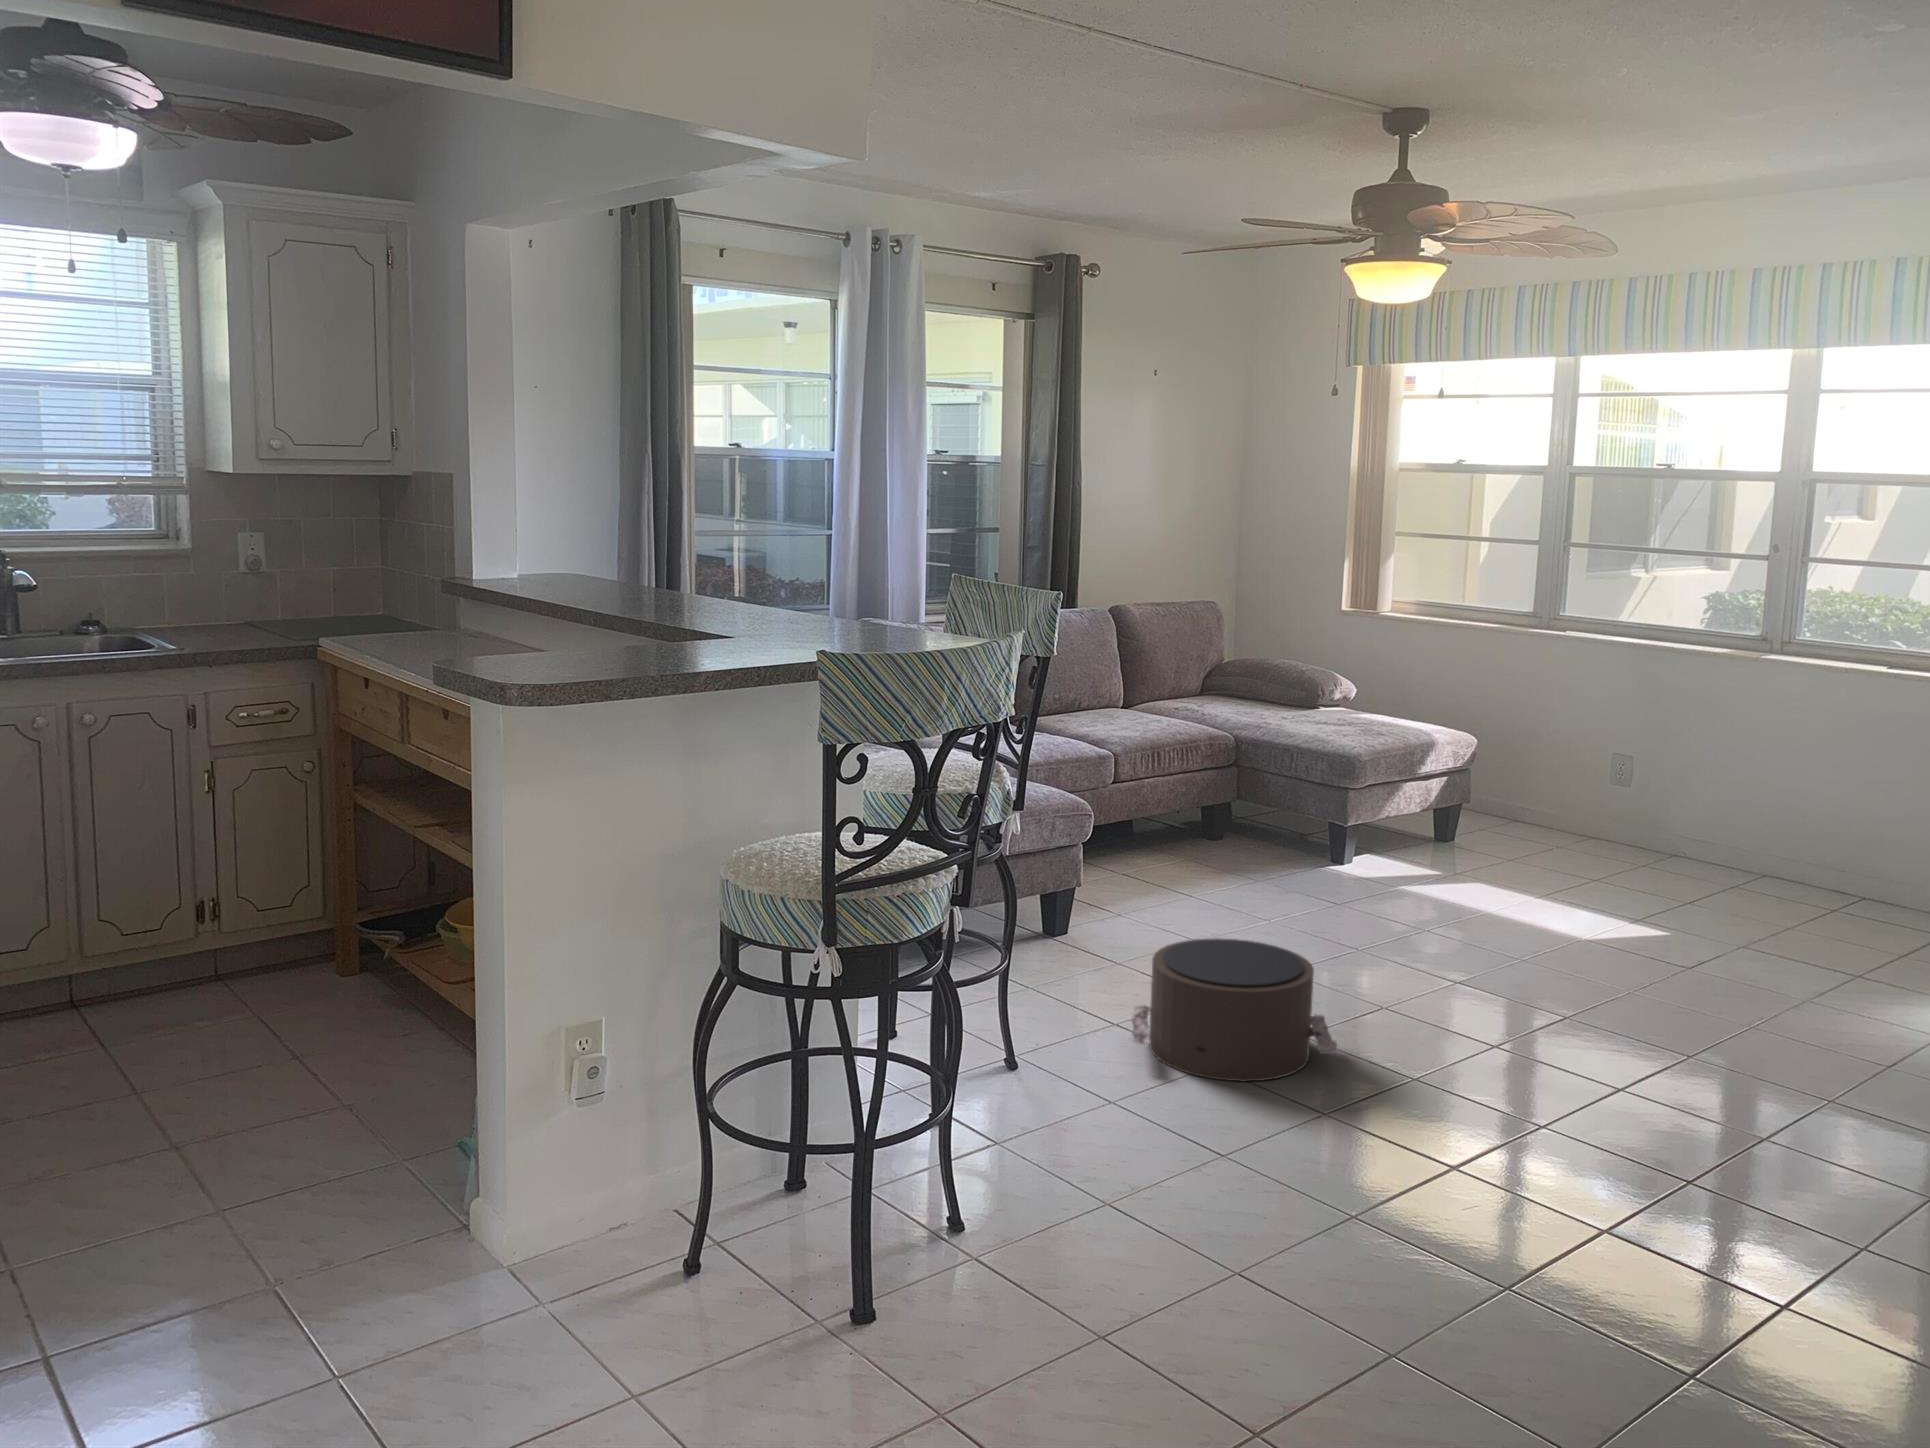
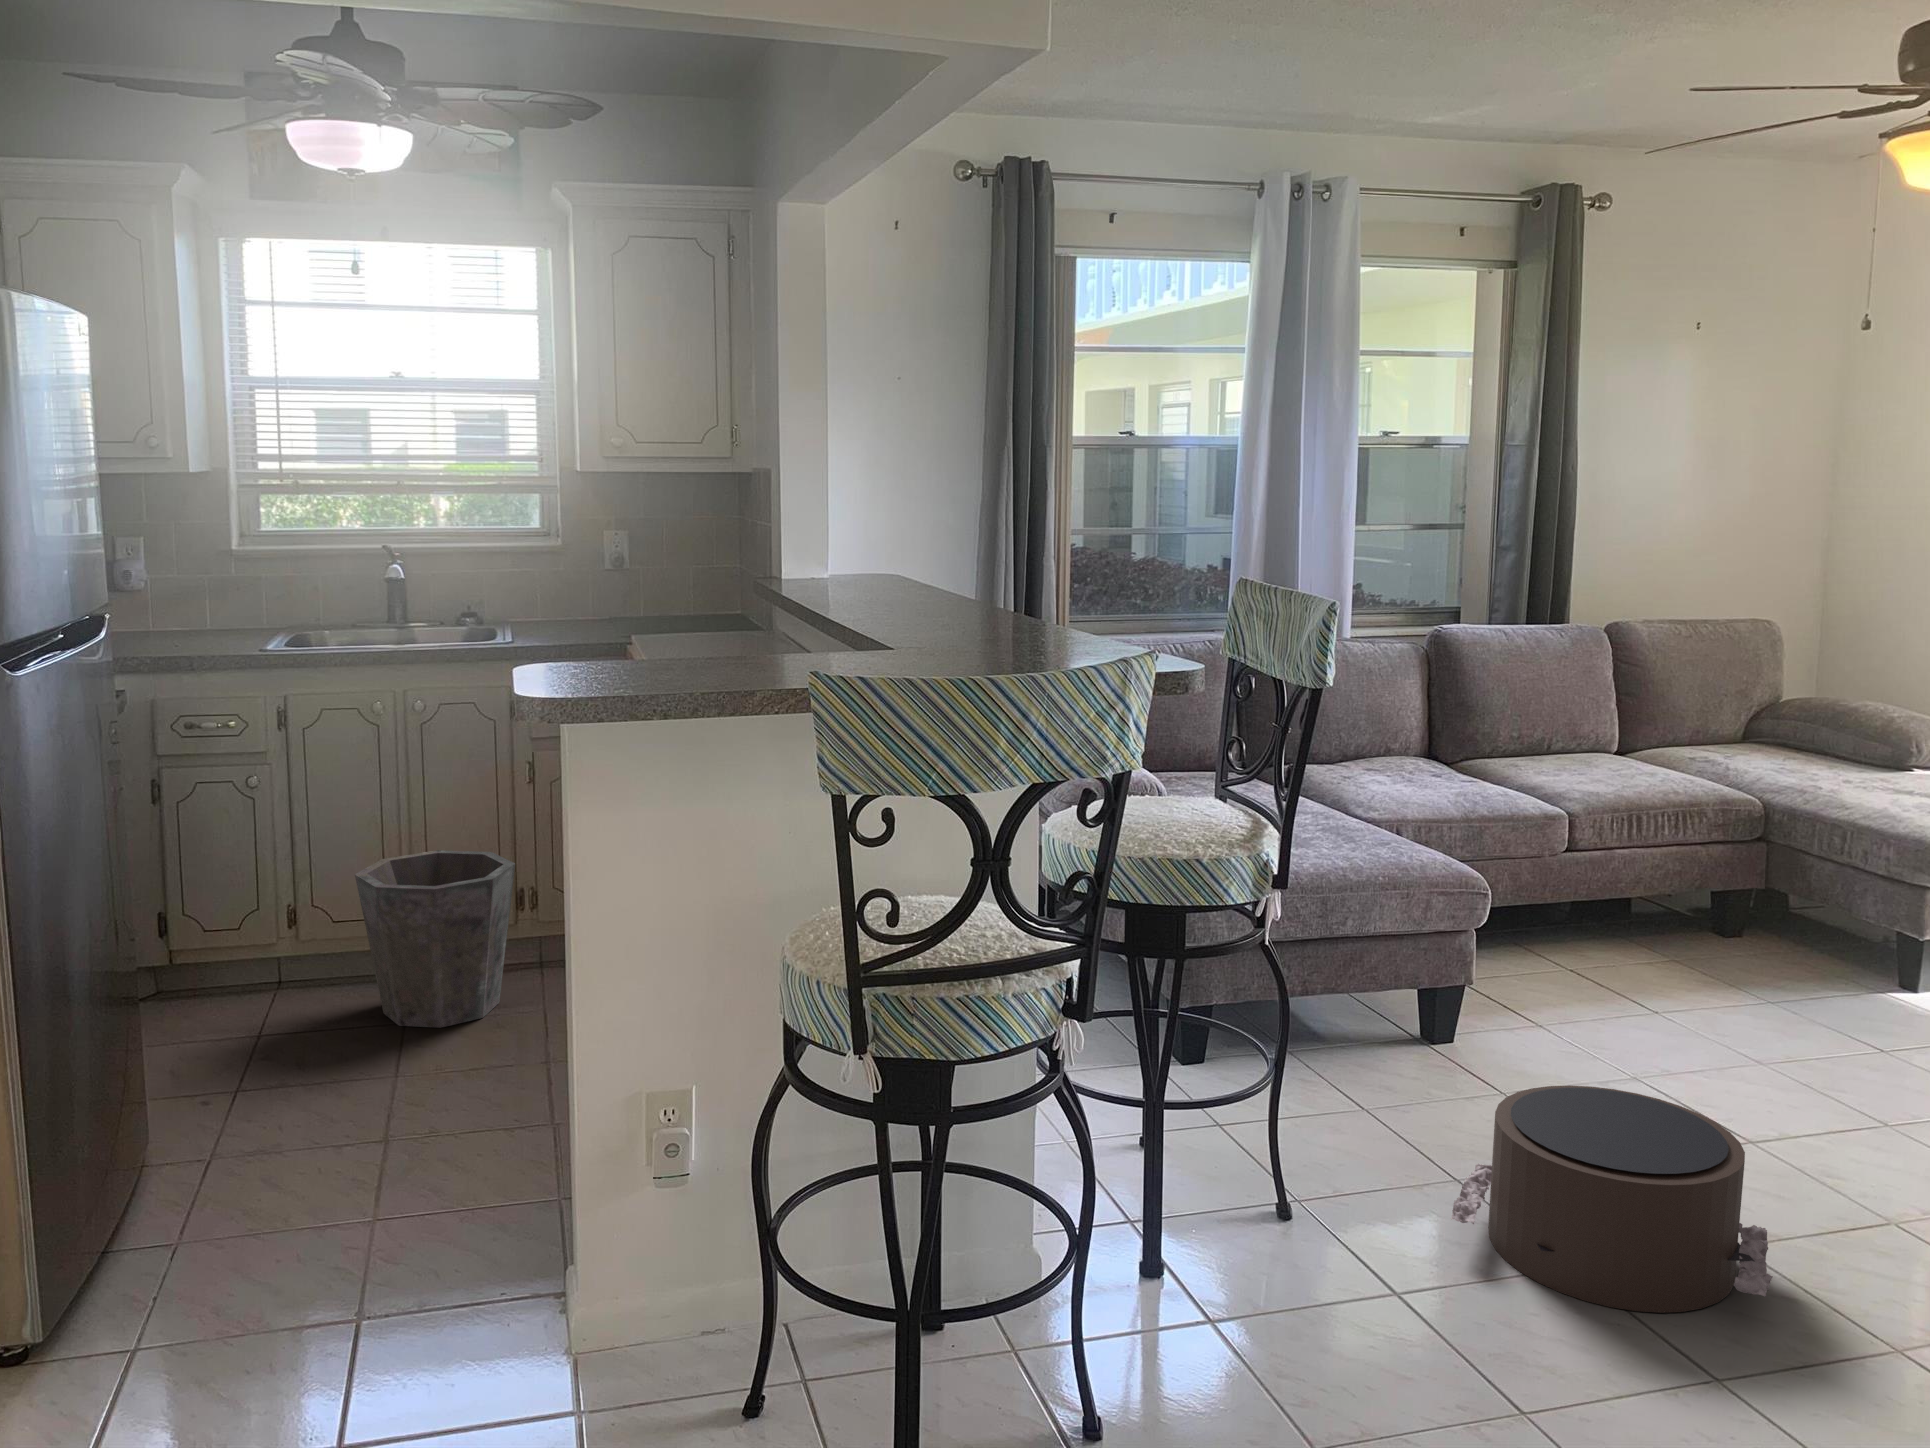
waste bin: none [33,863,214,1049] -> present [355,850,515,1028]

